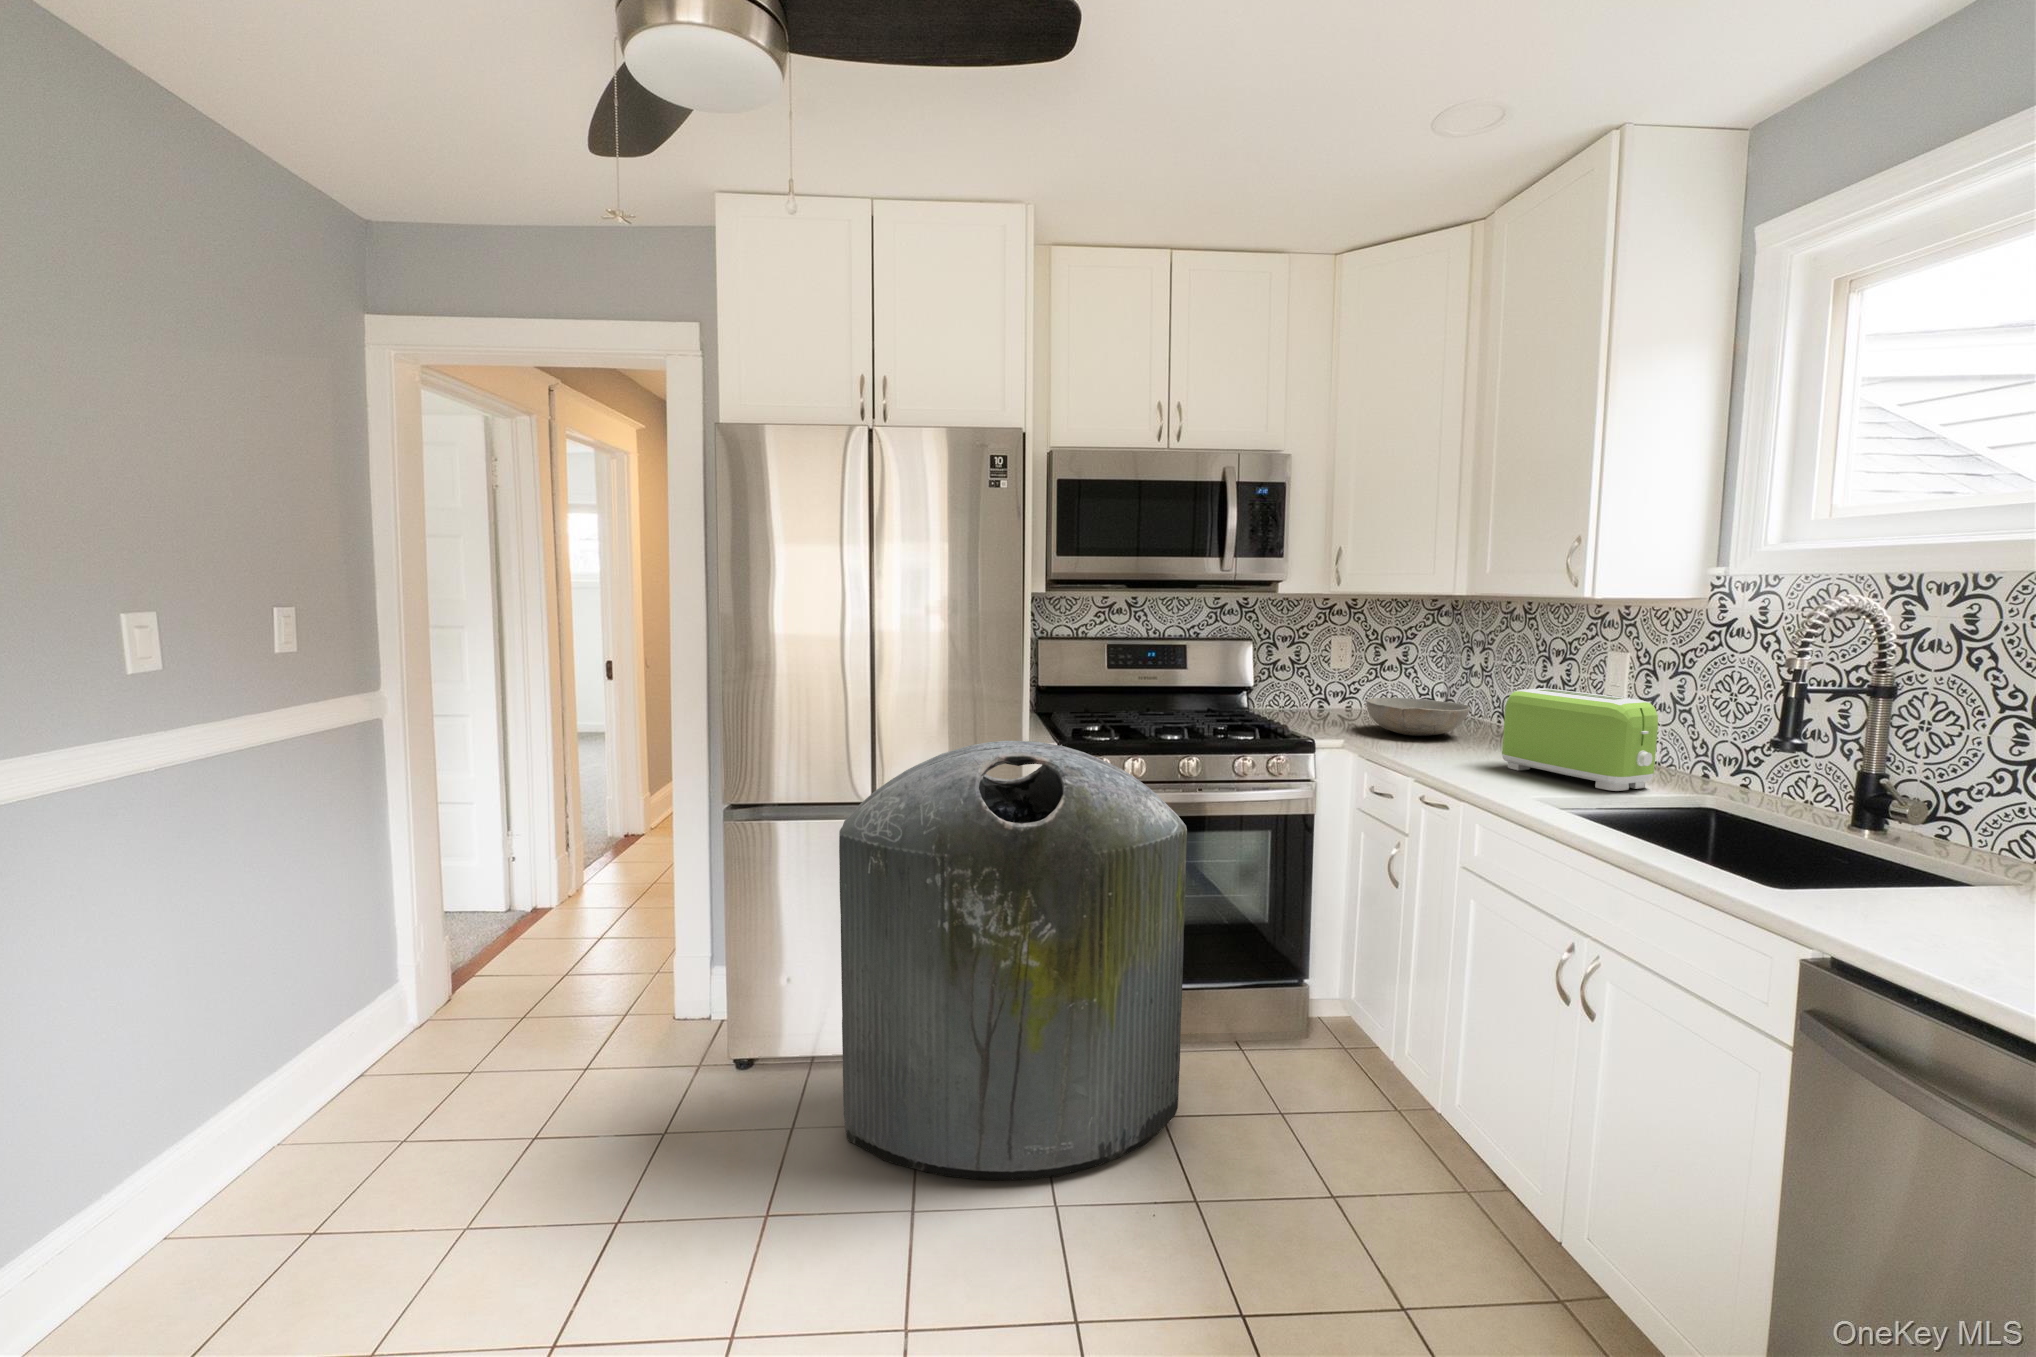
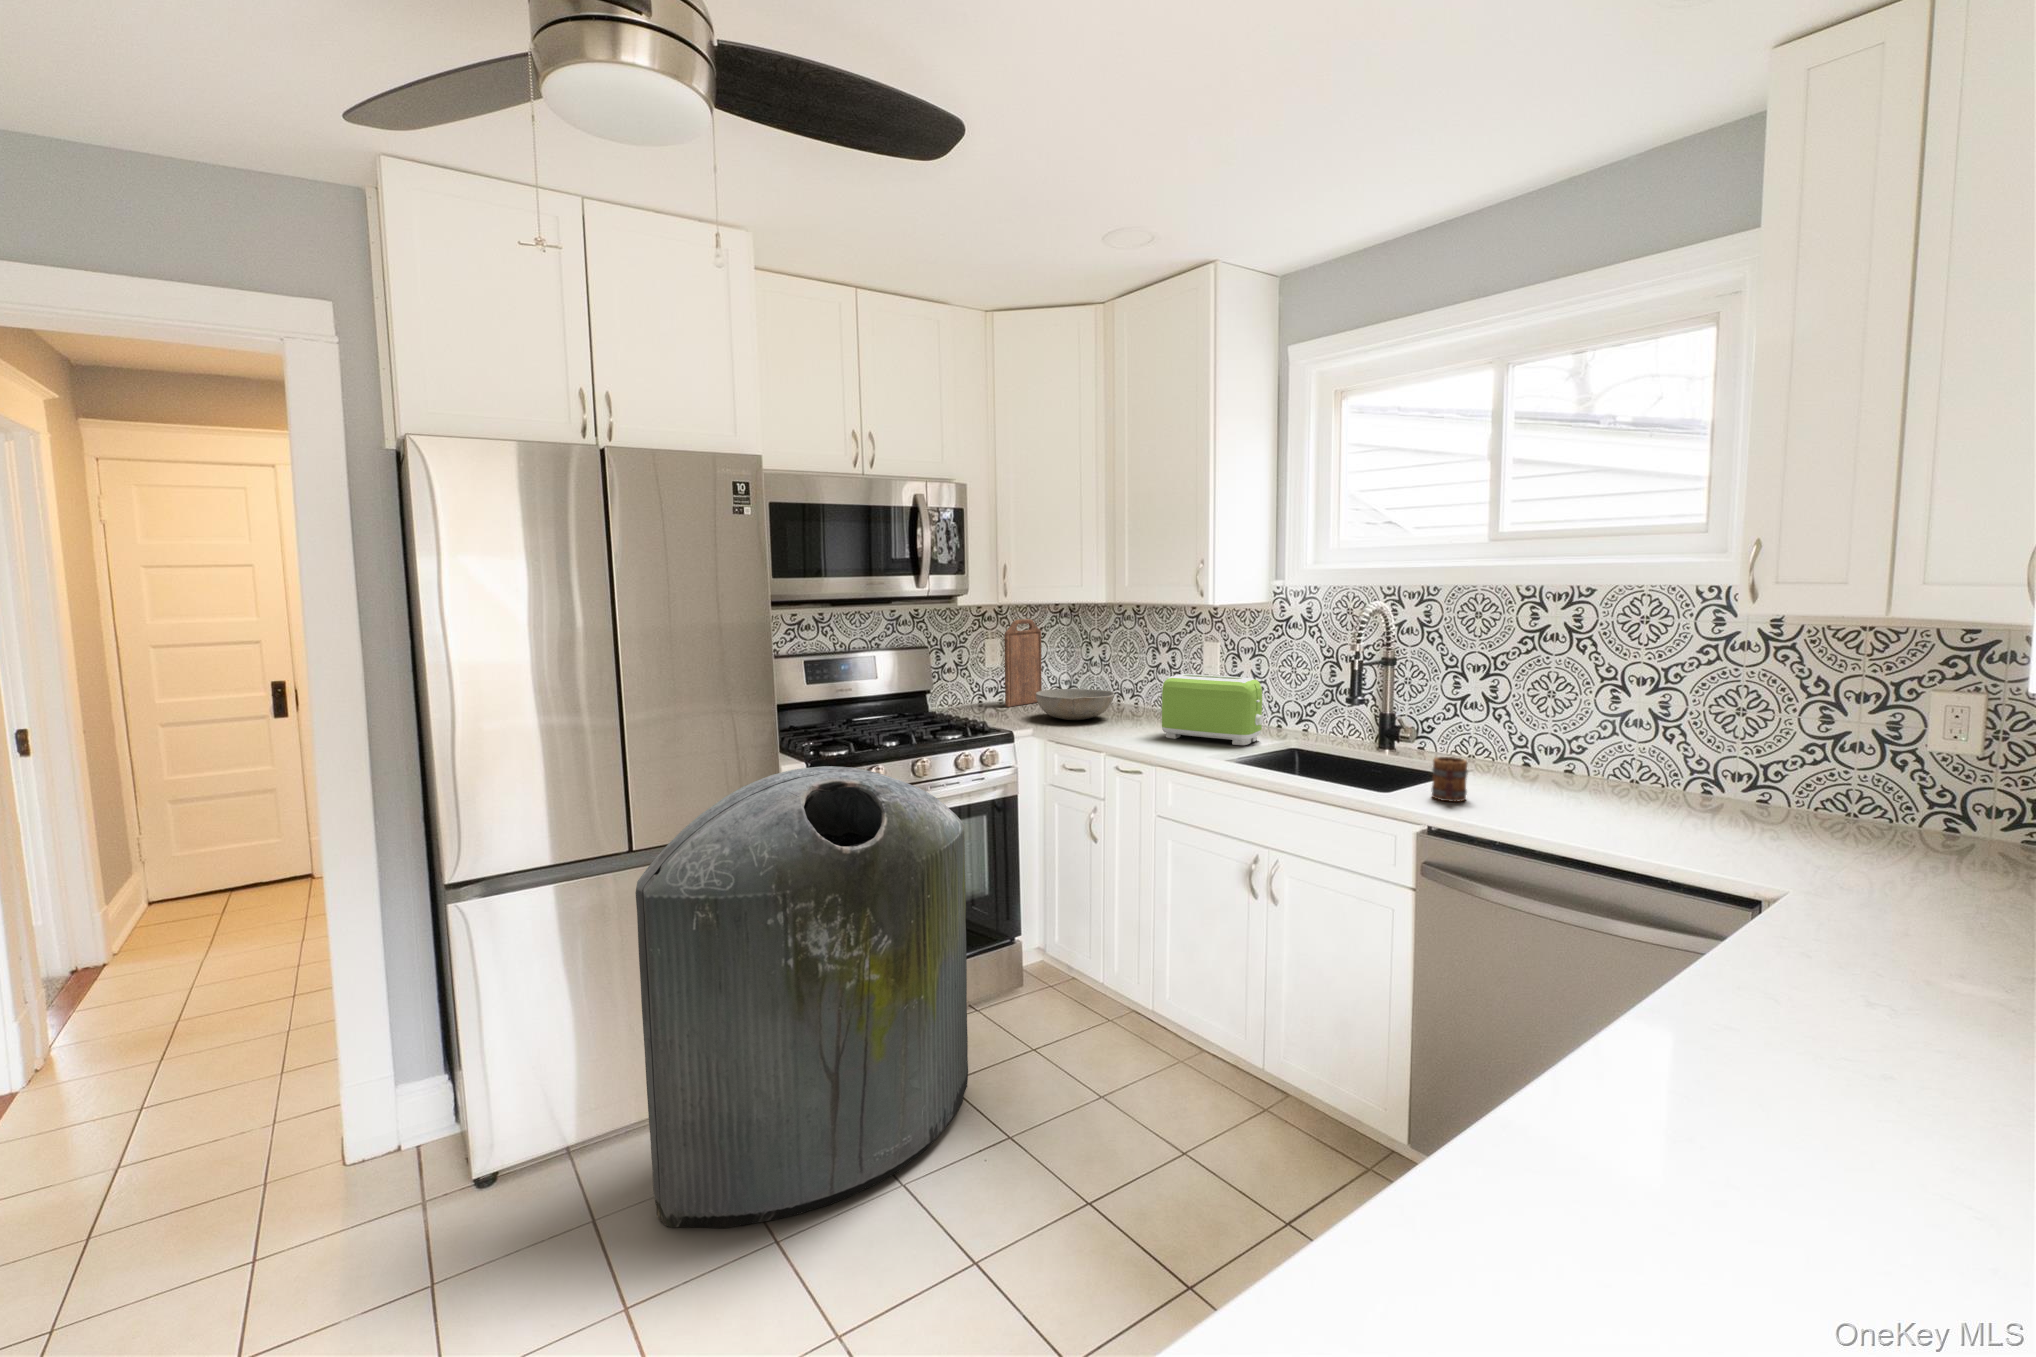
cutting board: none [1349,616,1406,714] -> present [1004,619,1042,707]
mug: none [1858,845,1944,926] -> present [1432,757,1468,802]

